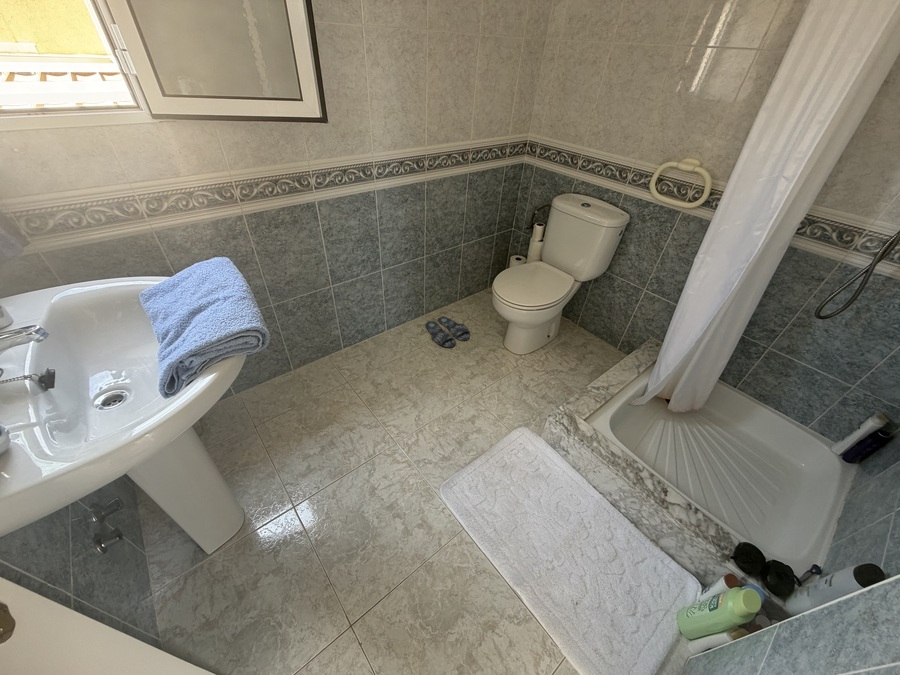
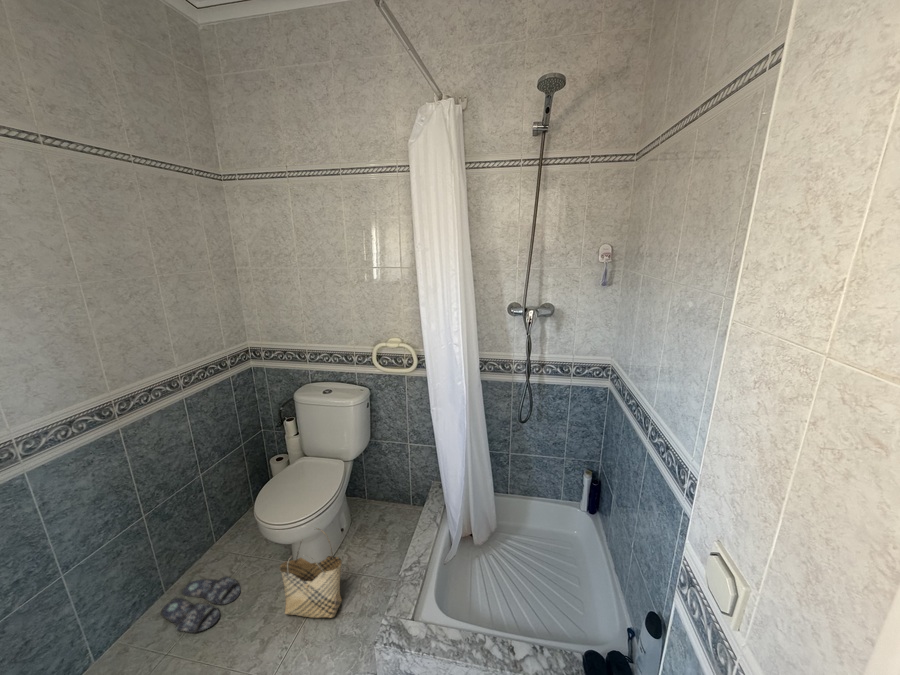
woven basket: none [493,319,544,387] -> present [280,528,342,618]

